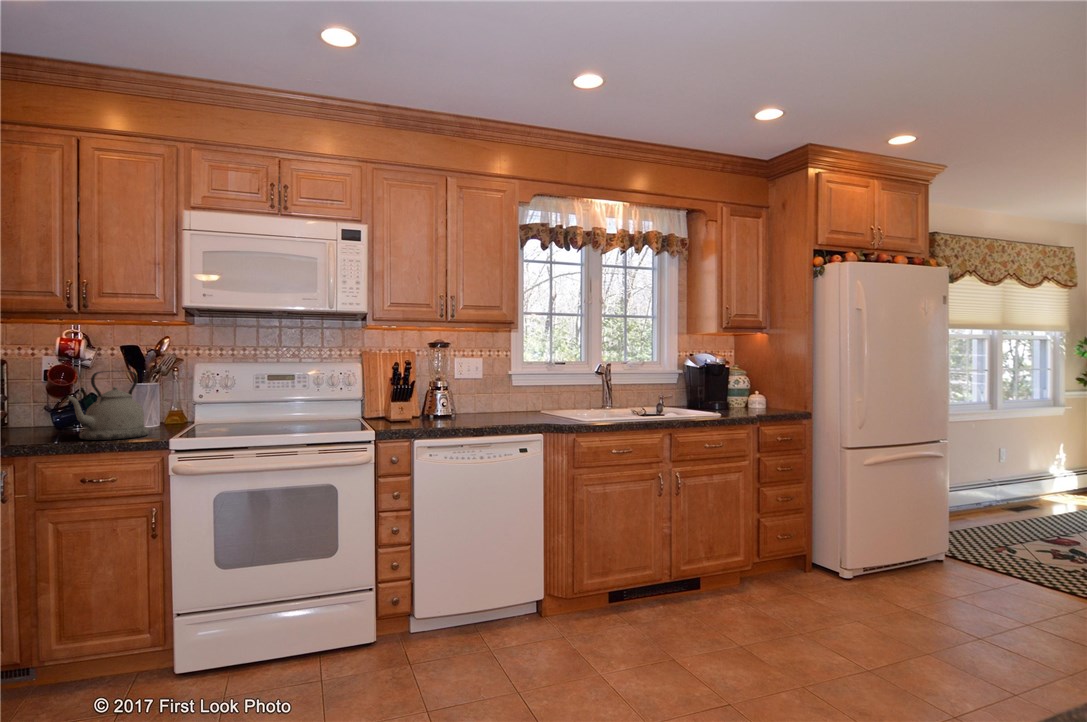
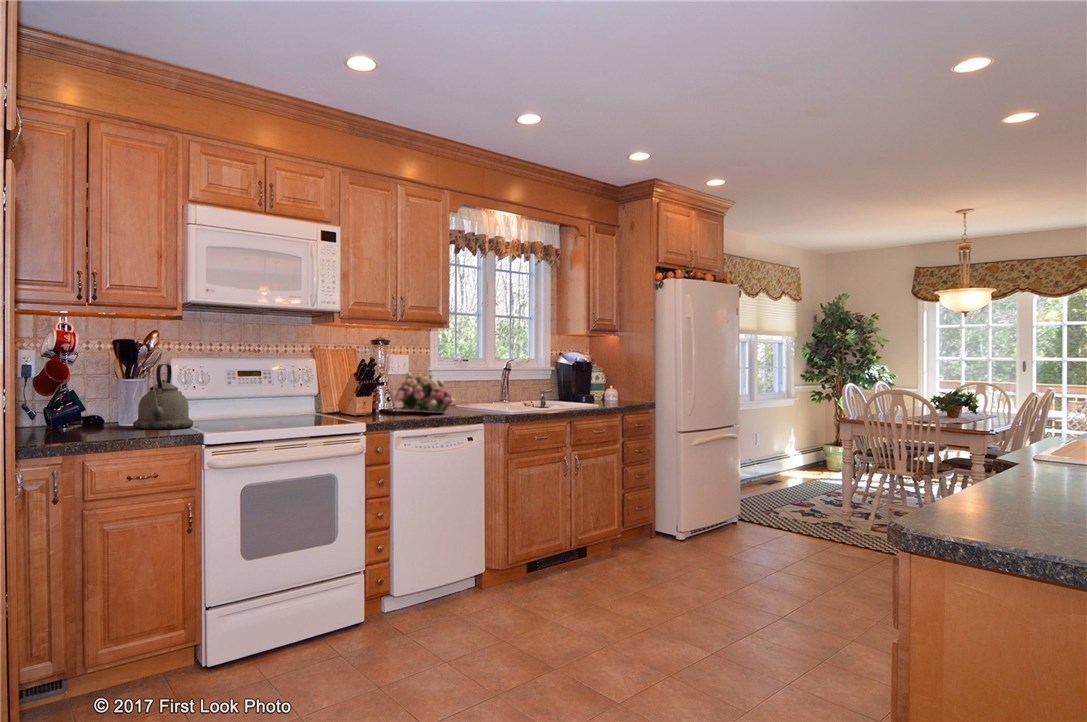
flower arrangement: none [426,377,497,422] -> present [393,372,454,412]

